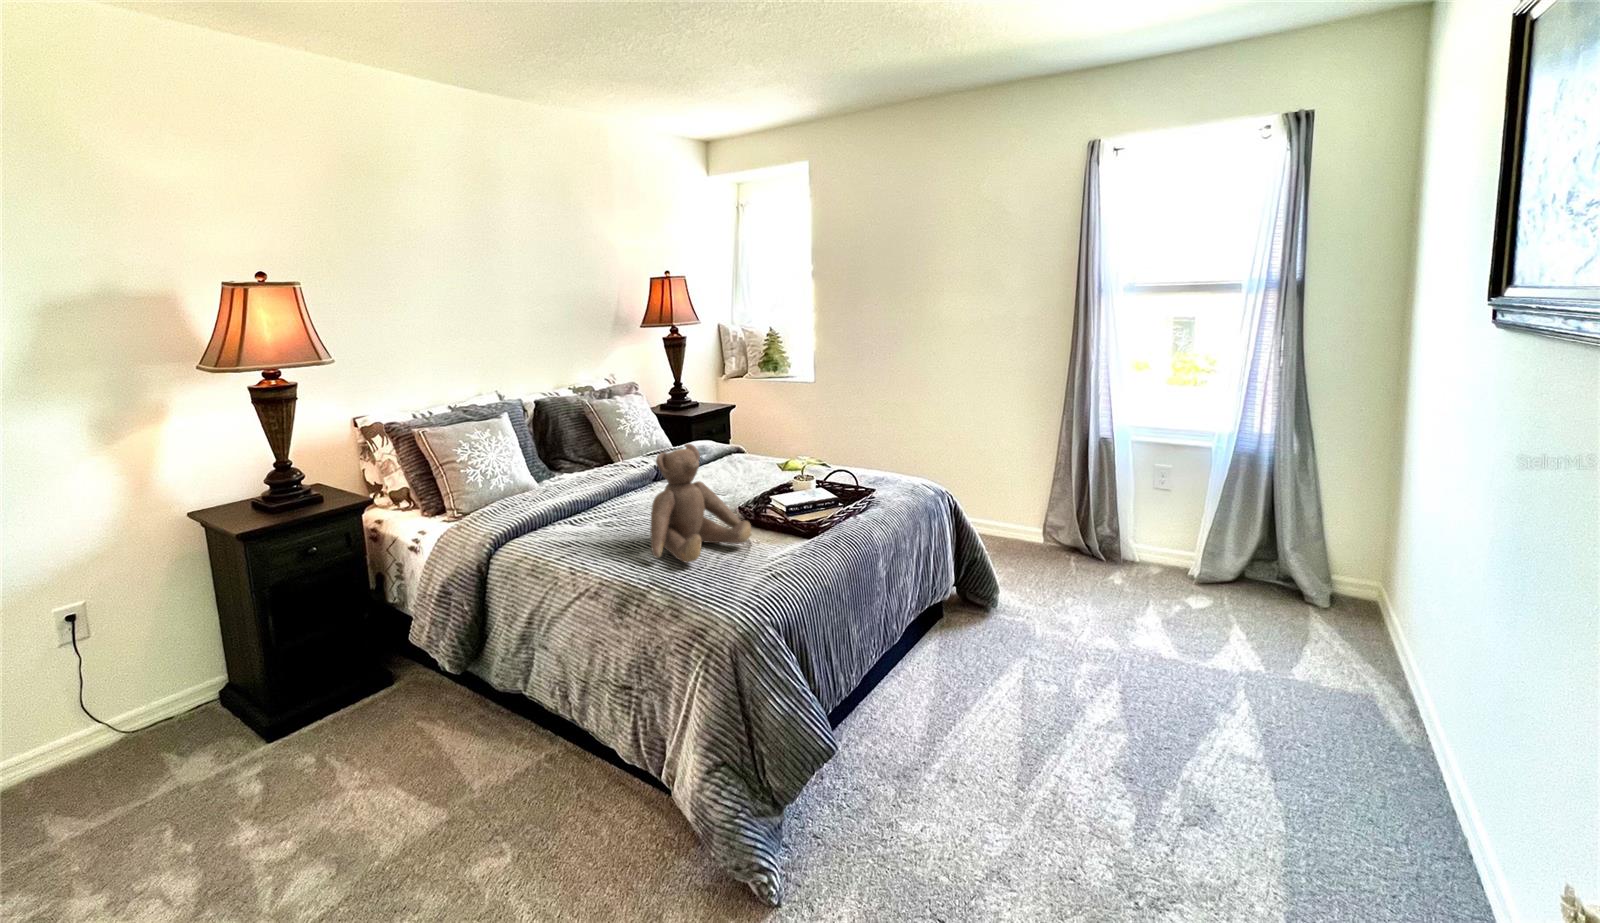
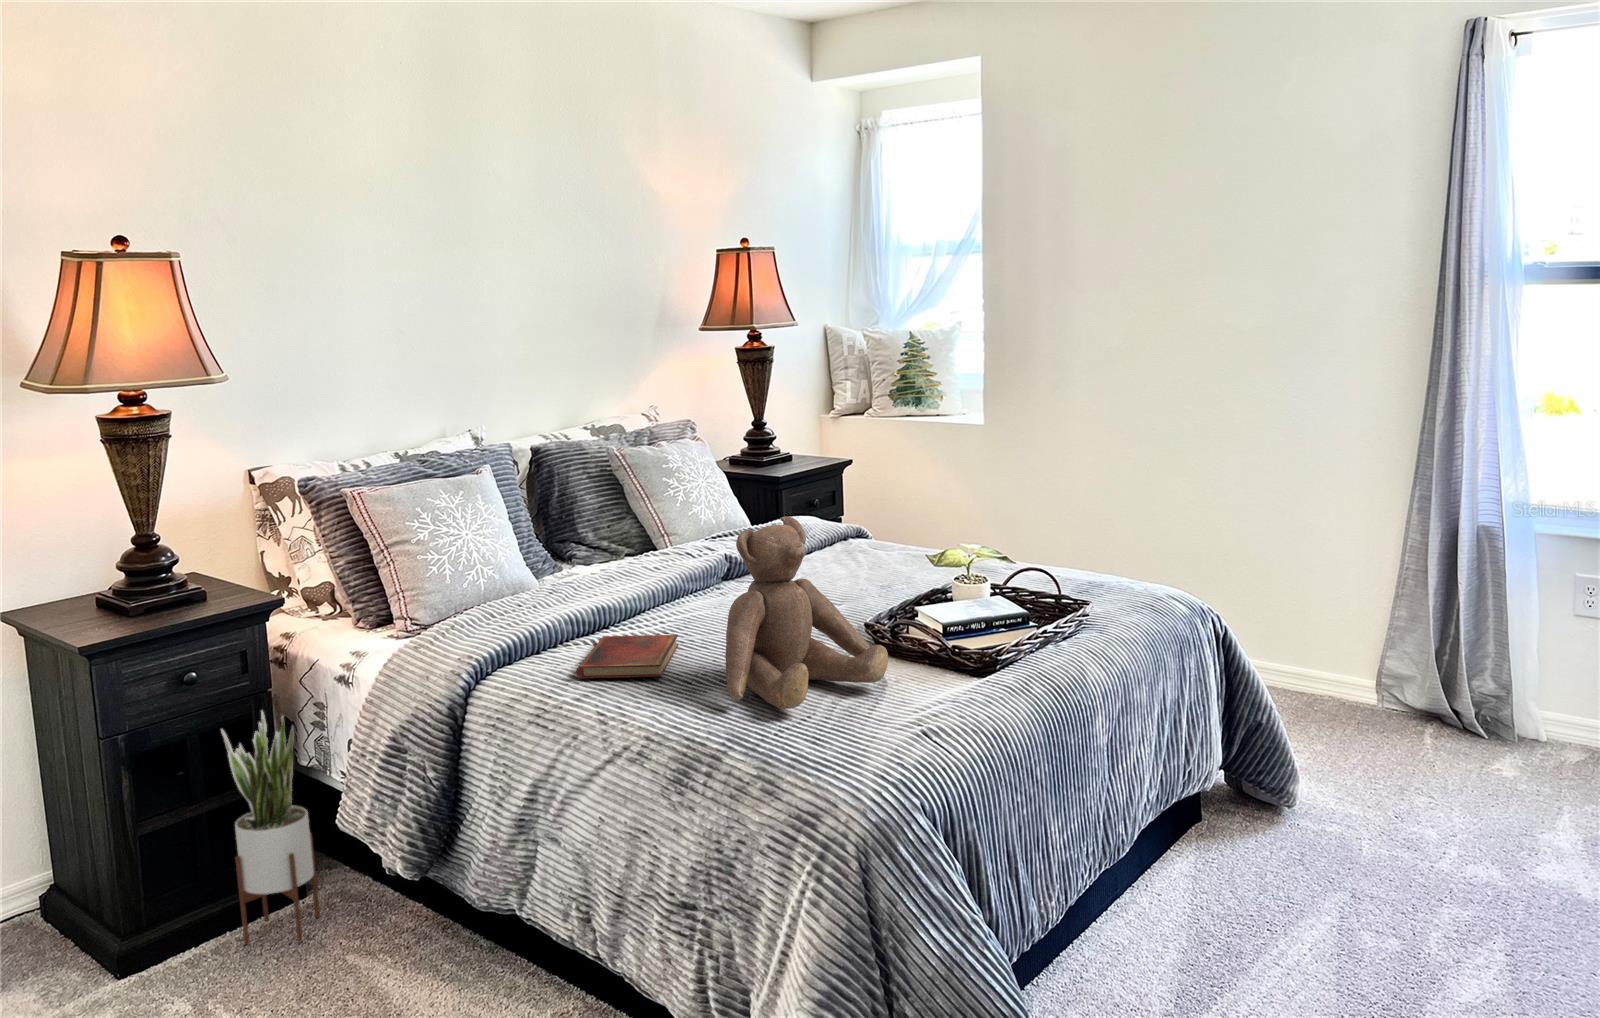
diary: none [558,516,625,546] -> present [576,635,678,678]
potted plant: none [326,571,402,718] -> present [221,711,320,945]

